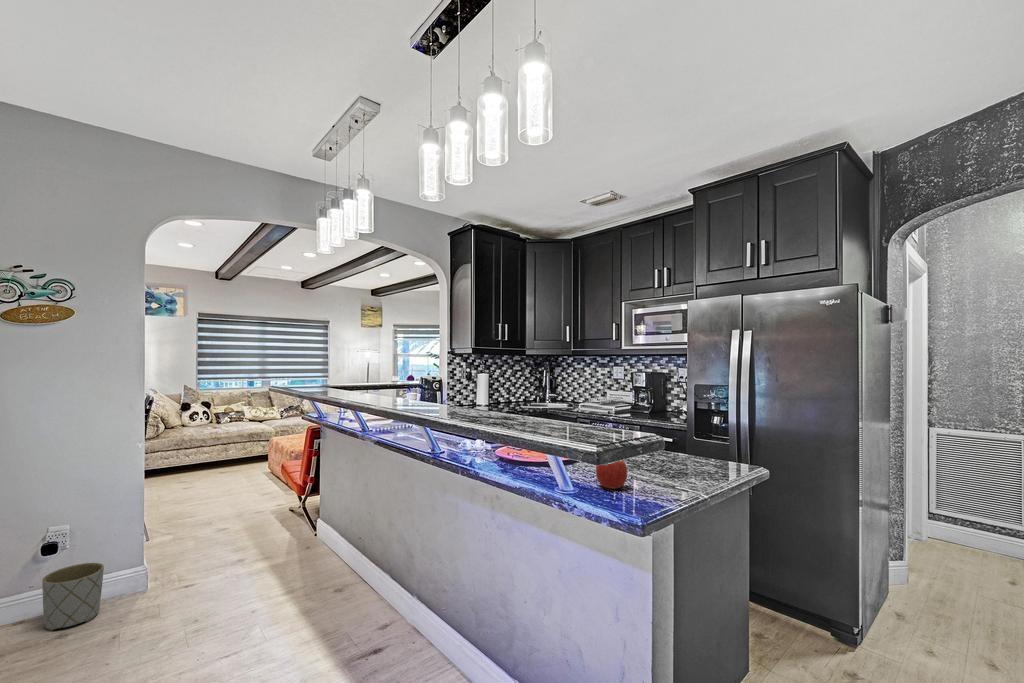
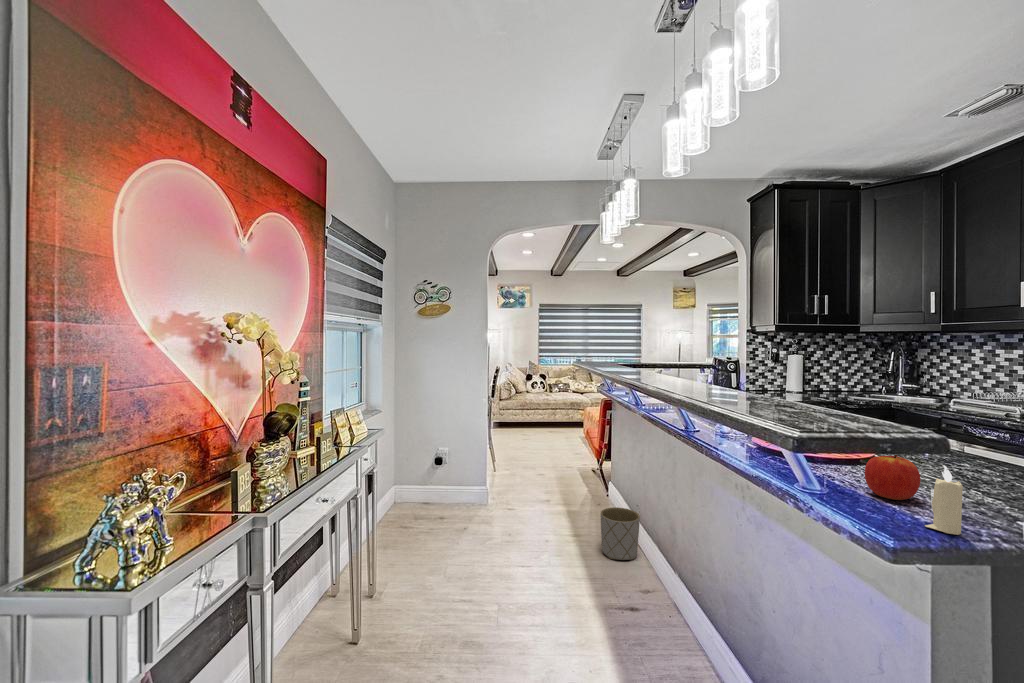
candle: none [643,461,661,506] -> present [925,465,963,535]
planter: present [42,563,104,631] -> present [601,507,640,560]

